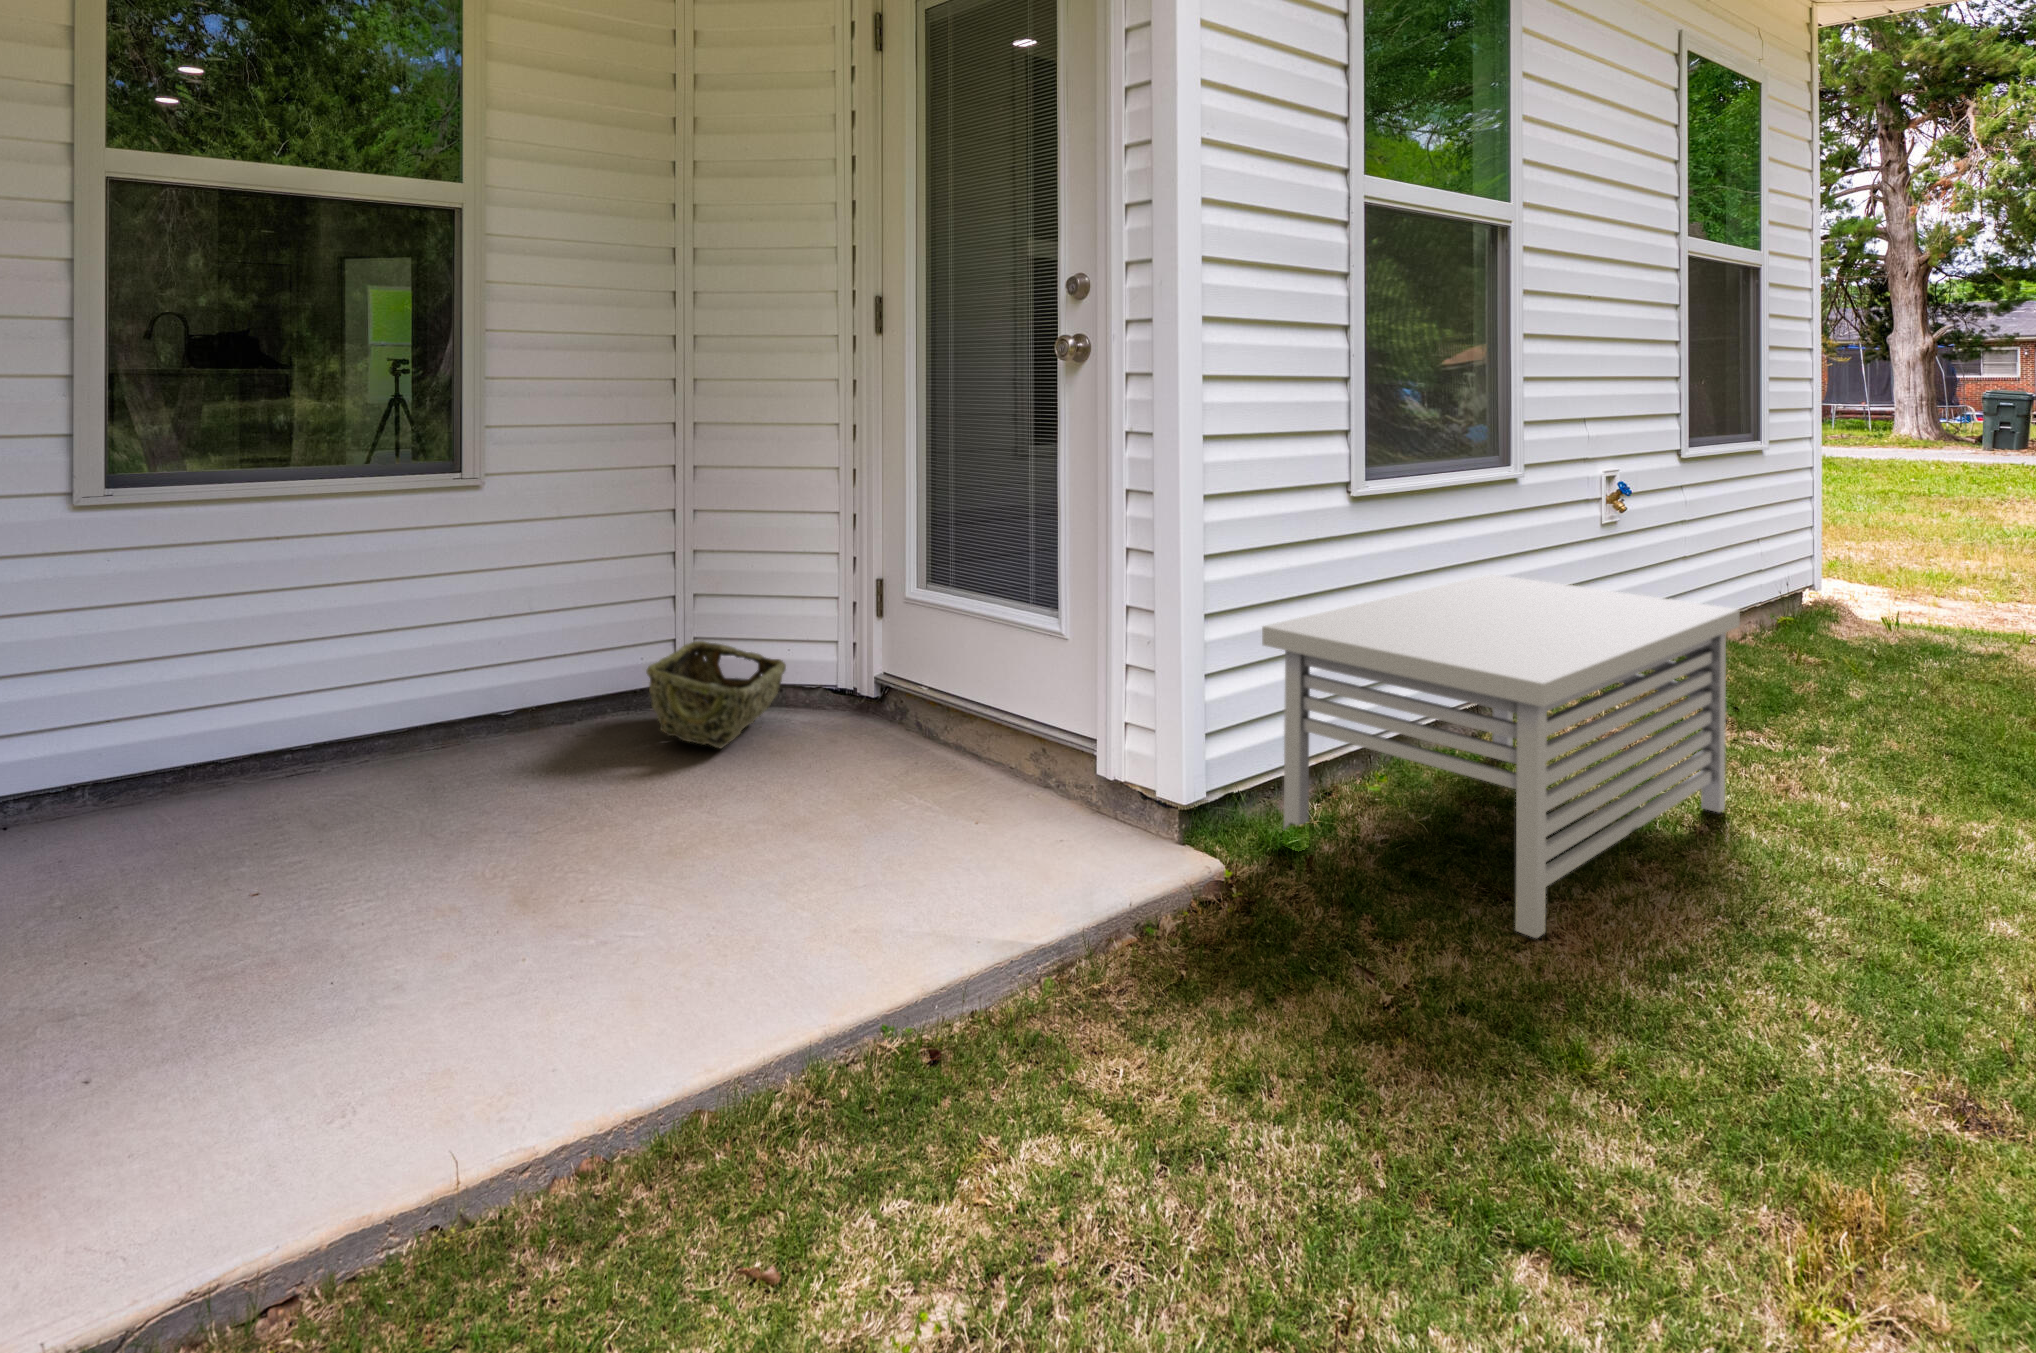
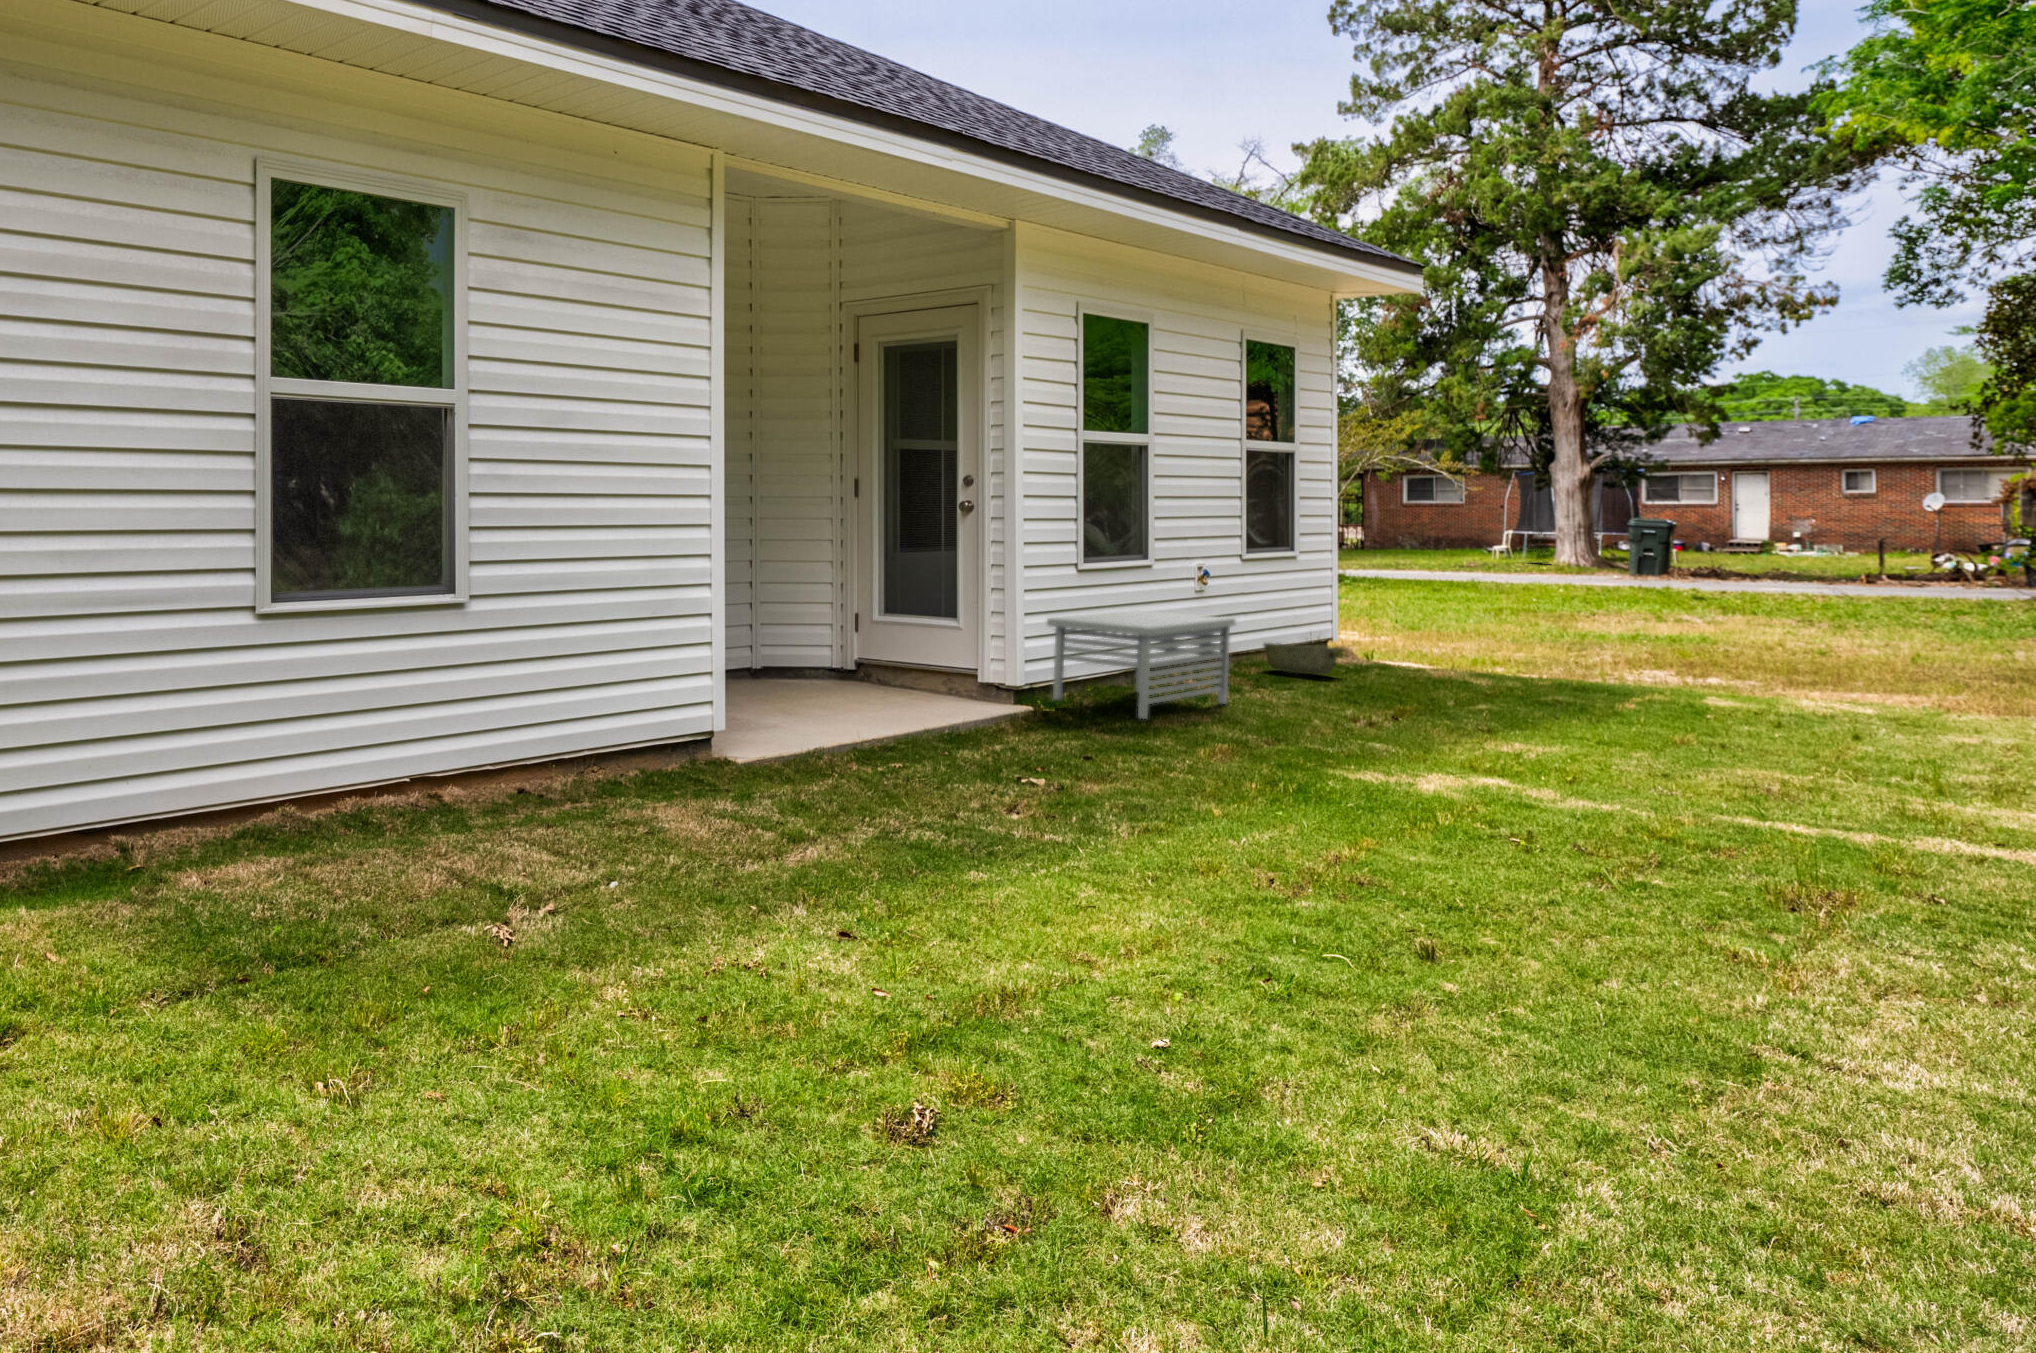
potted tree: none [1864,396,1900,436] -> present [1527,529,1550,565]
woven basket: present [646,641,786,748] -> present [1264,643,1338,675]

